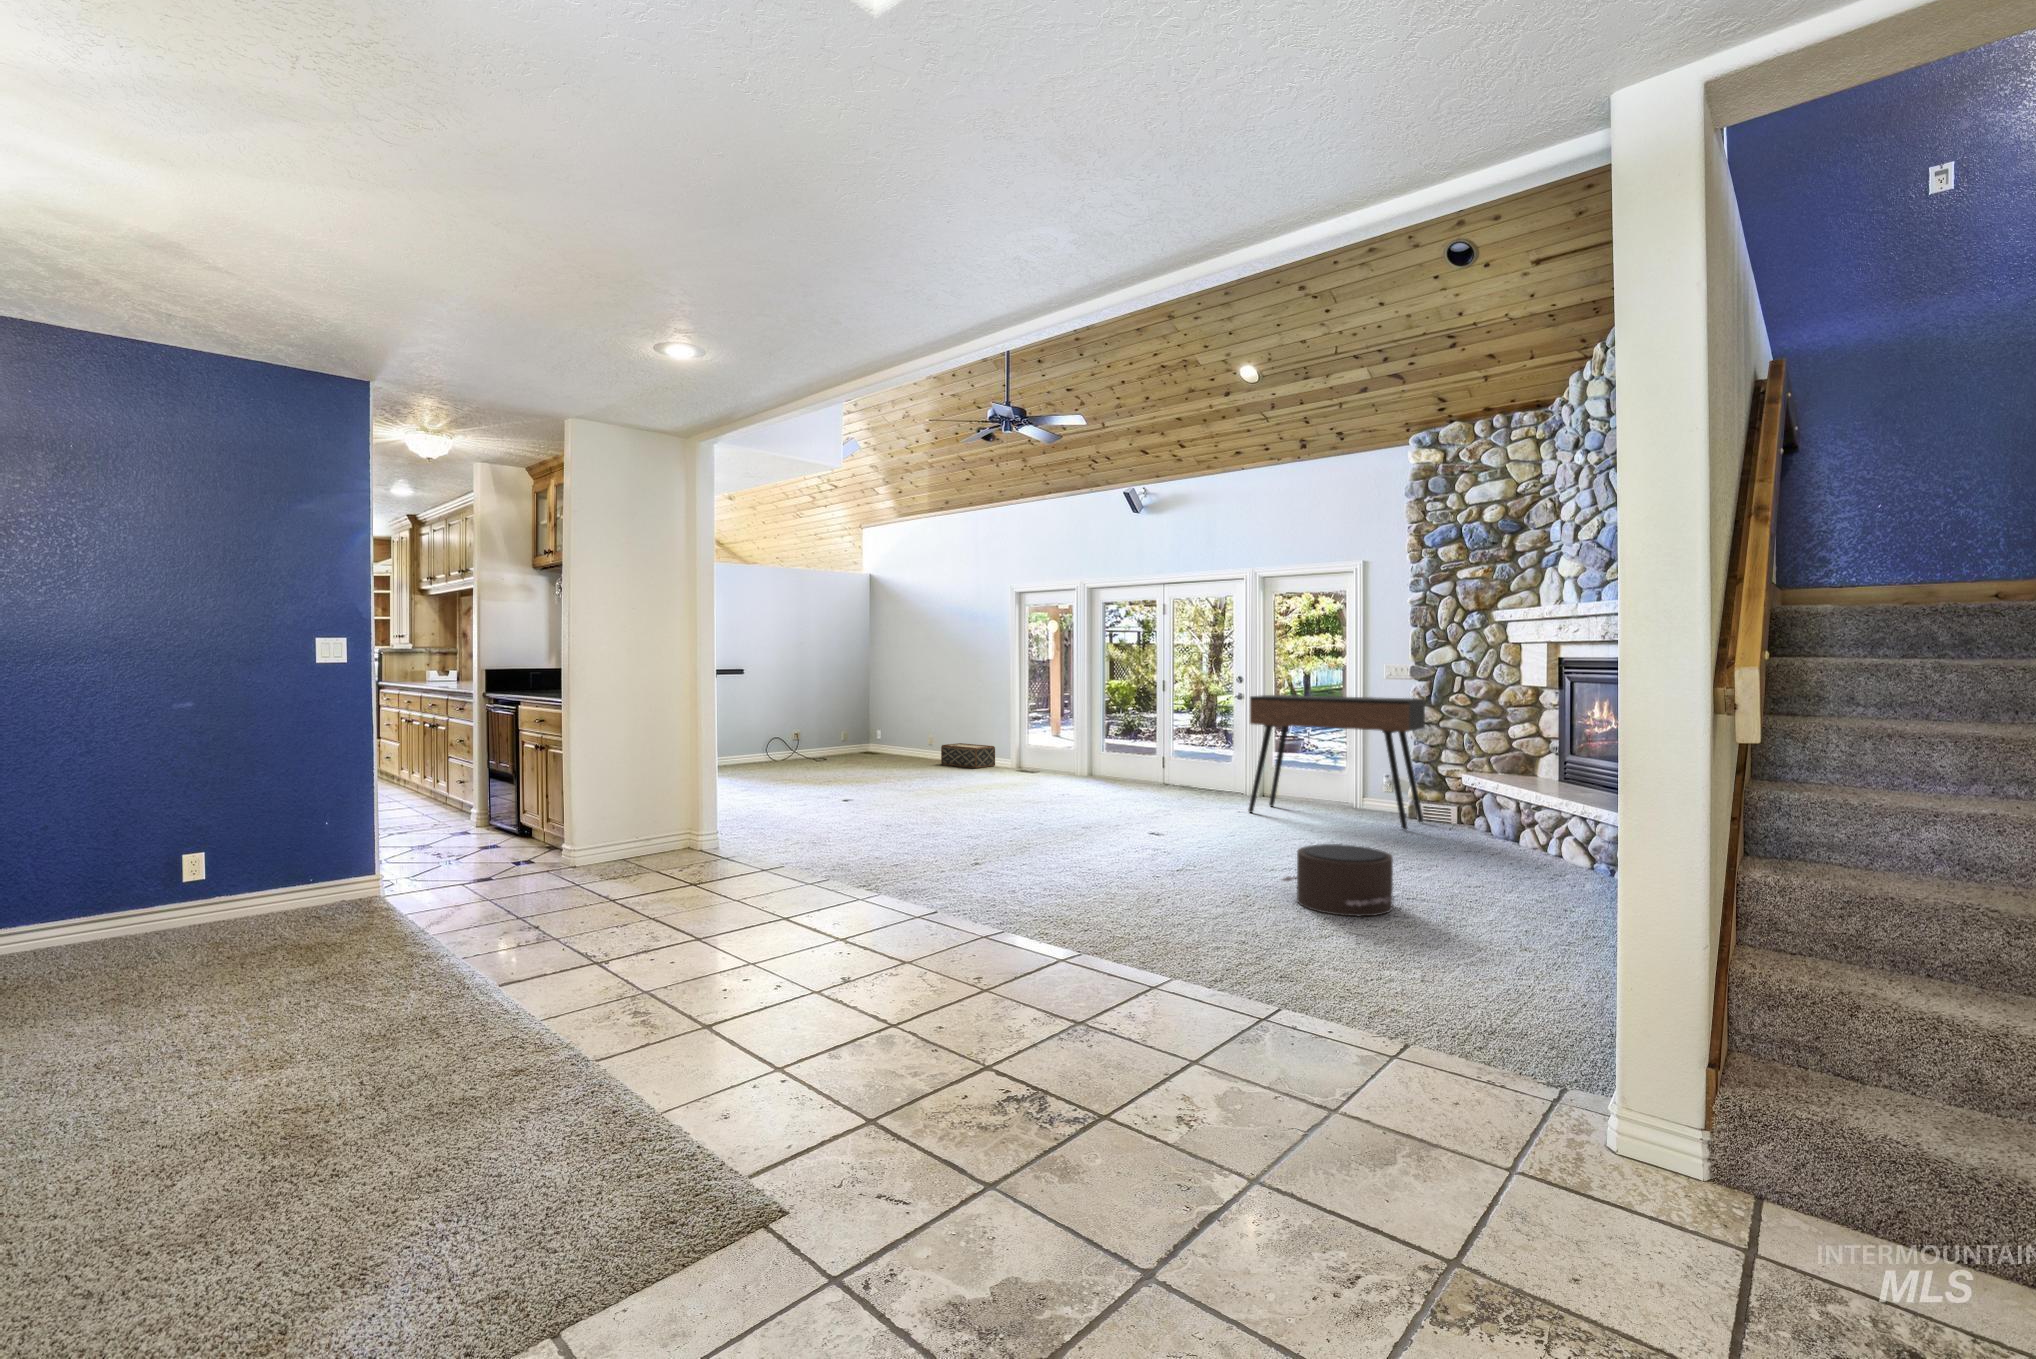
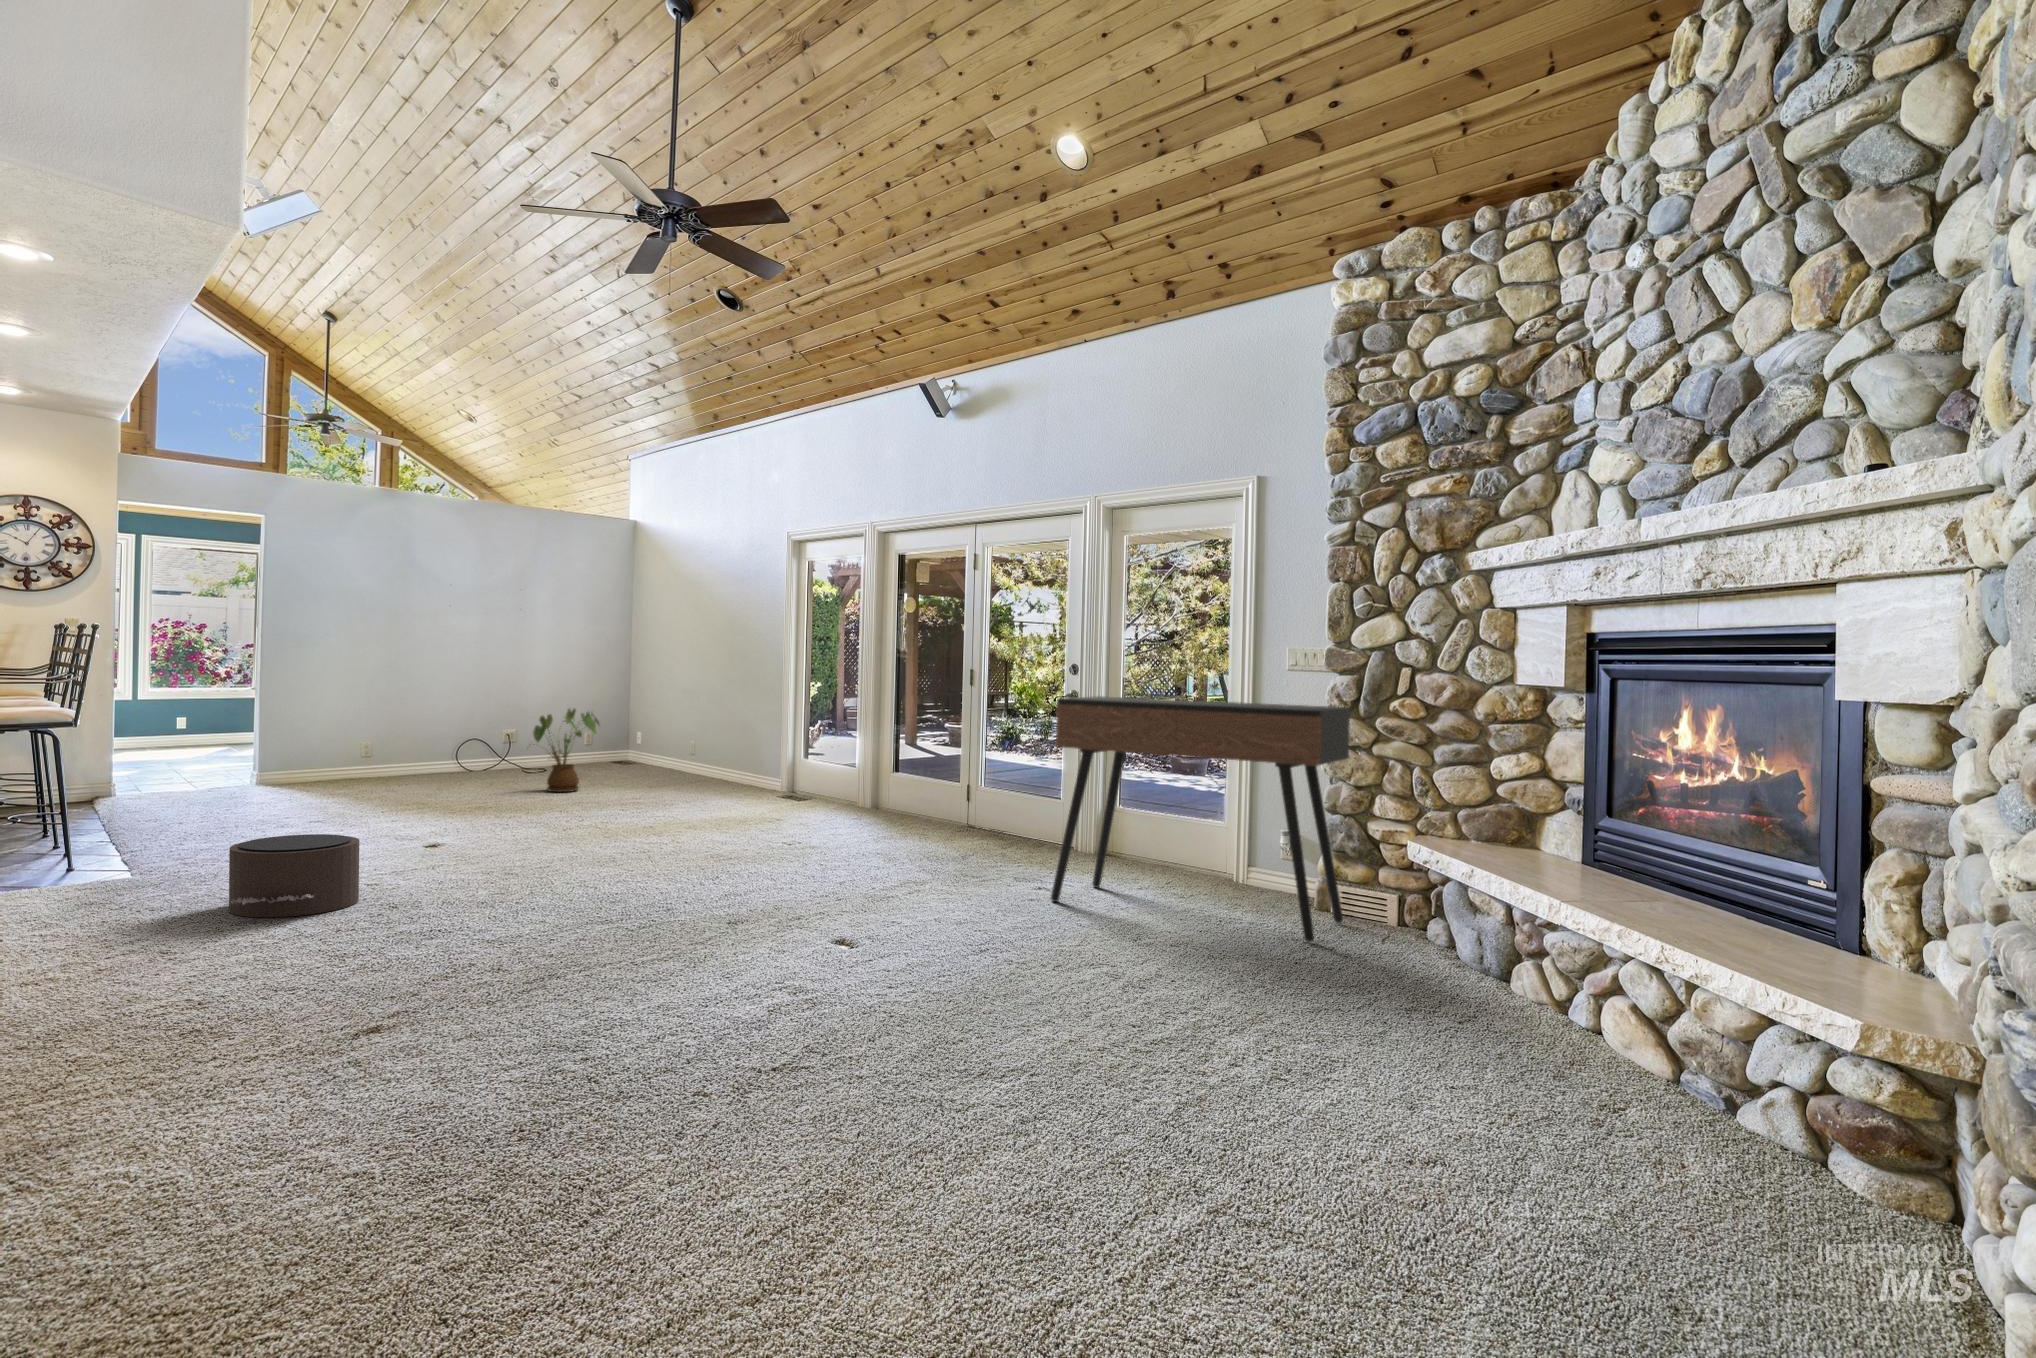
house plant: none [887,707,930,760] -> present [533,709,599,792]
woven basket: present [941,743,995,768] -> none [606,766,693,808]
pouf: present [1282,844,1393,916] -> present [229,834,359,917]

